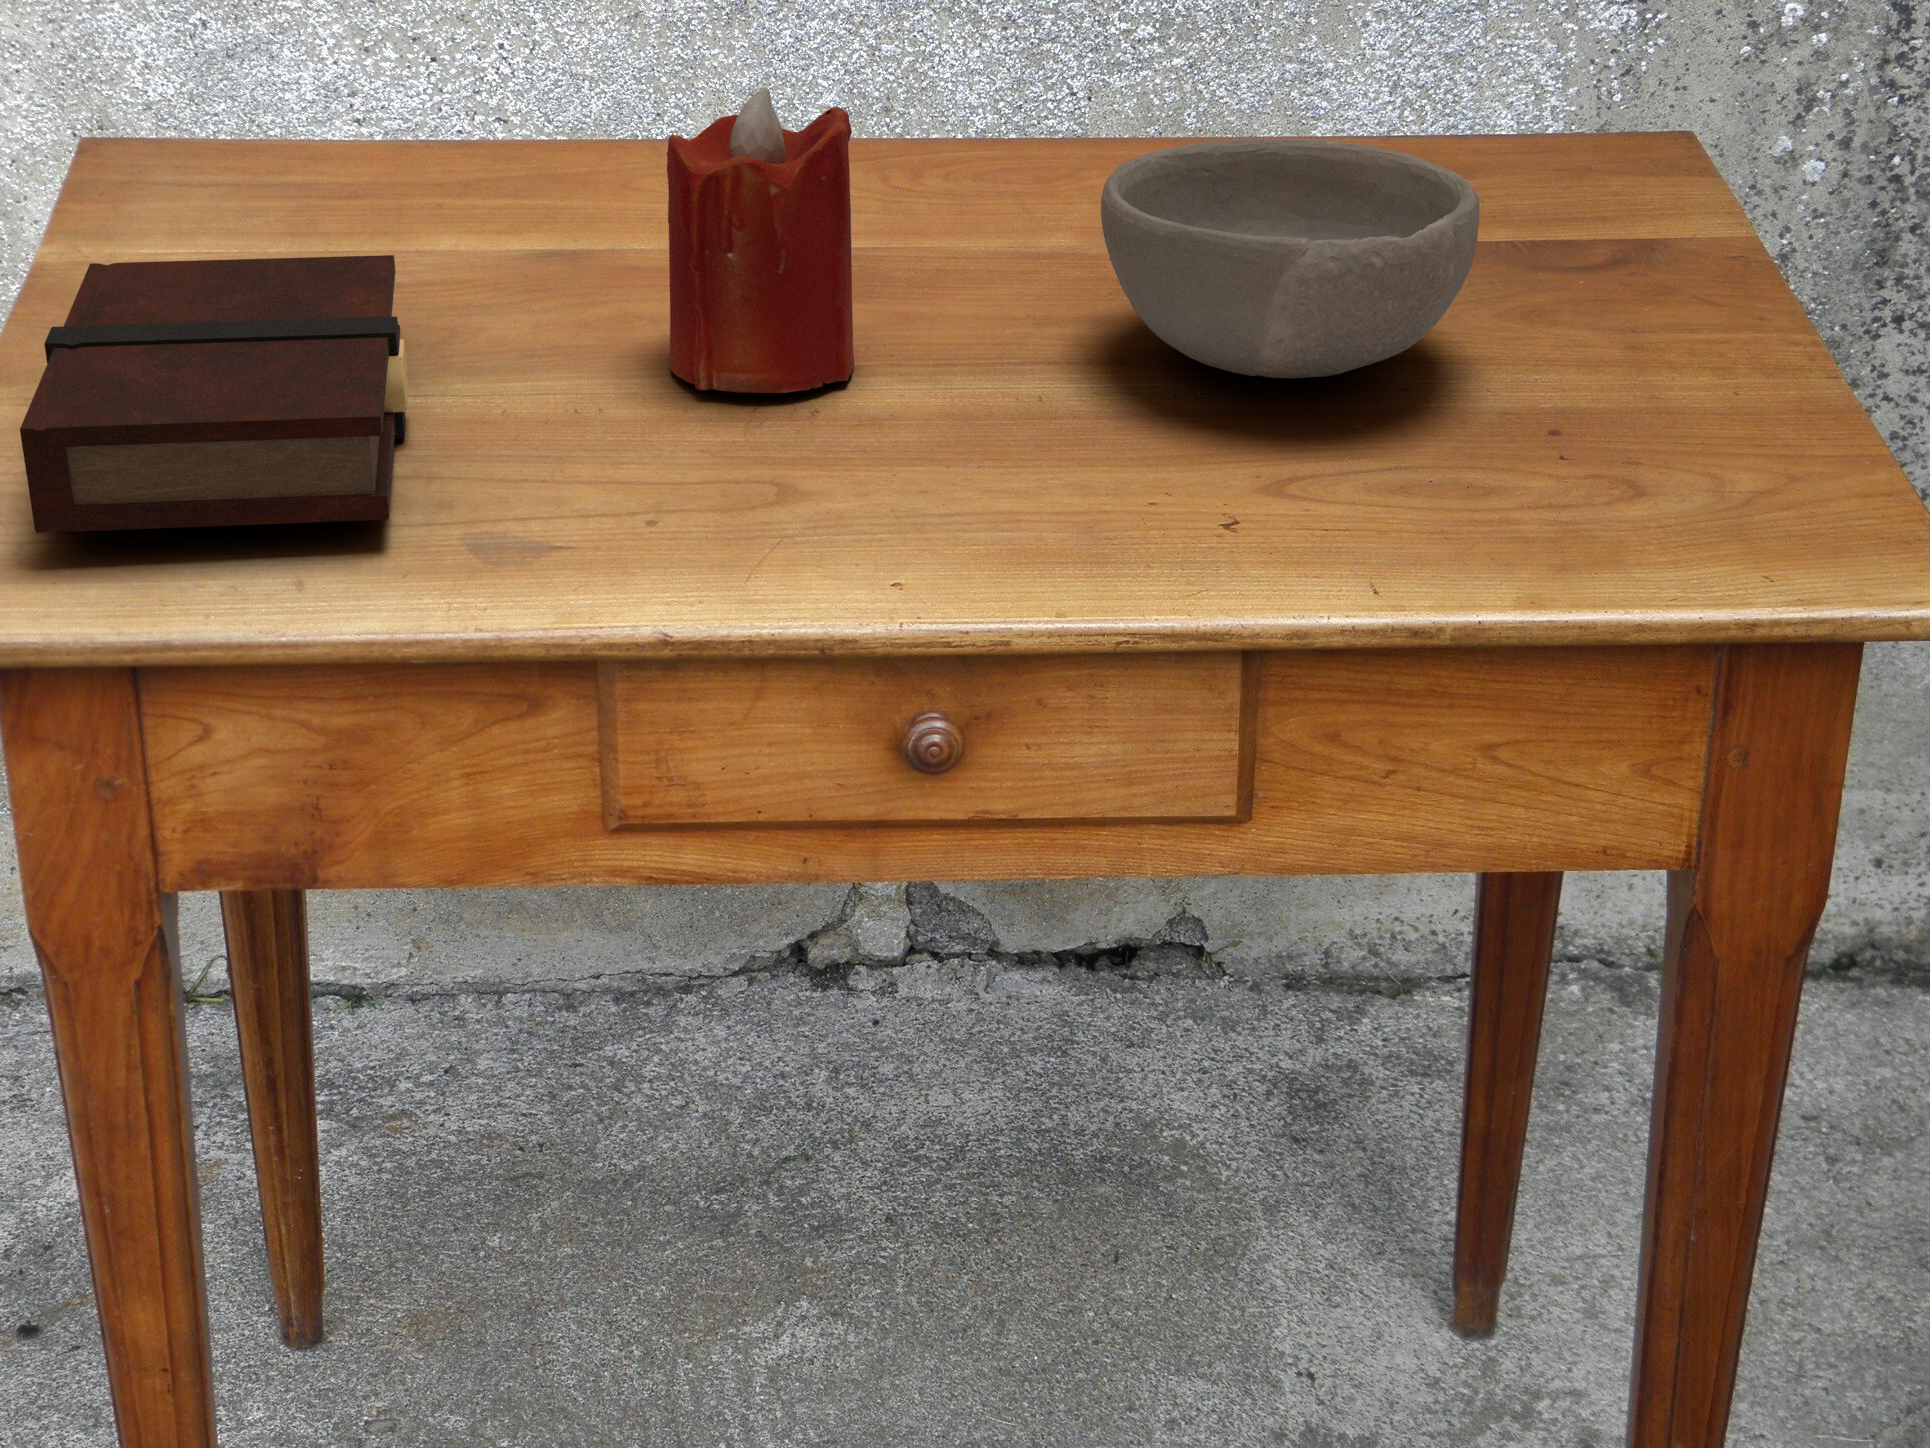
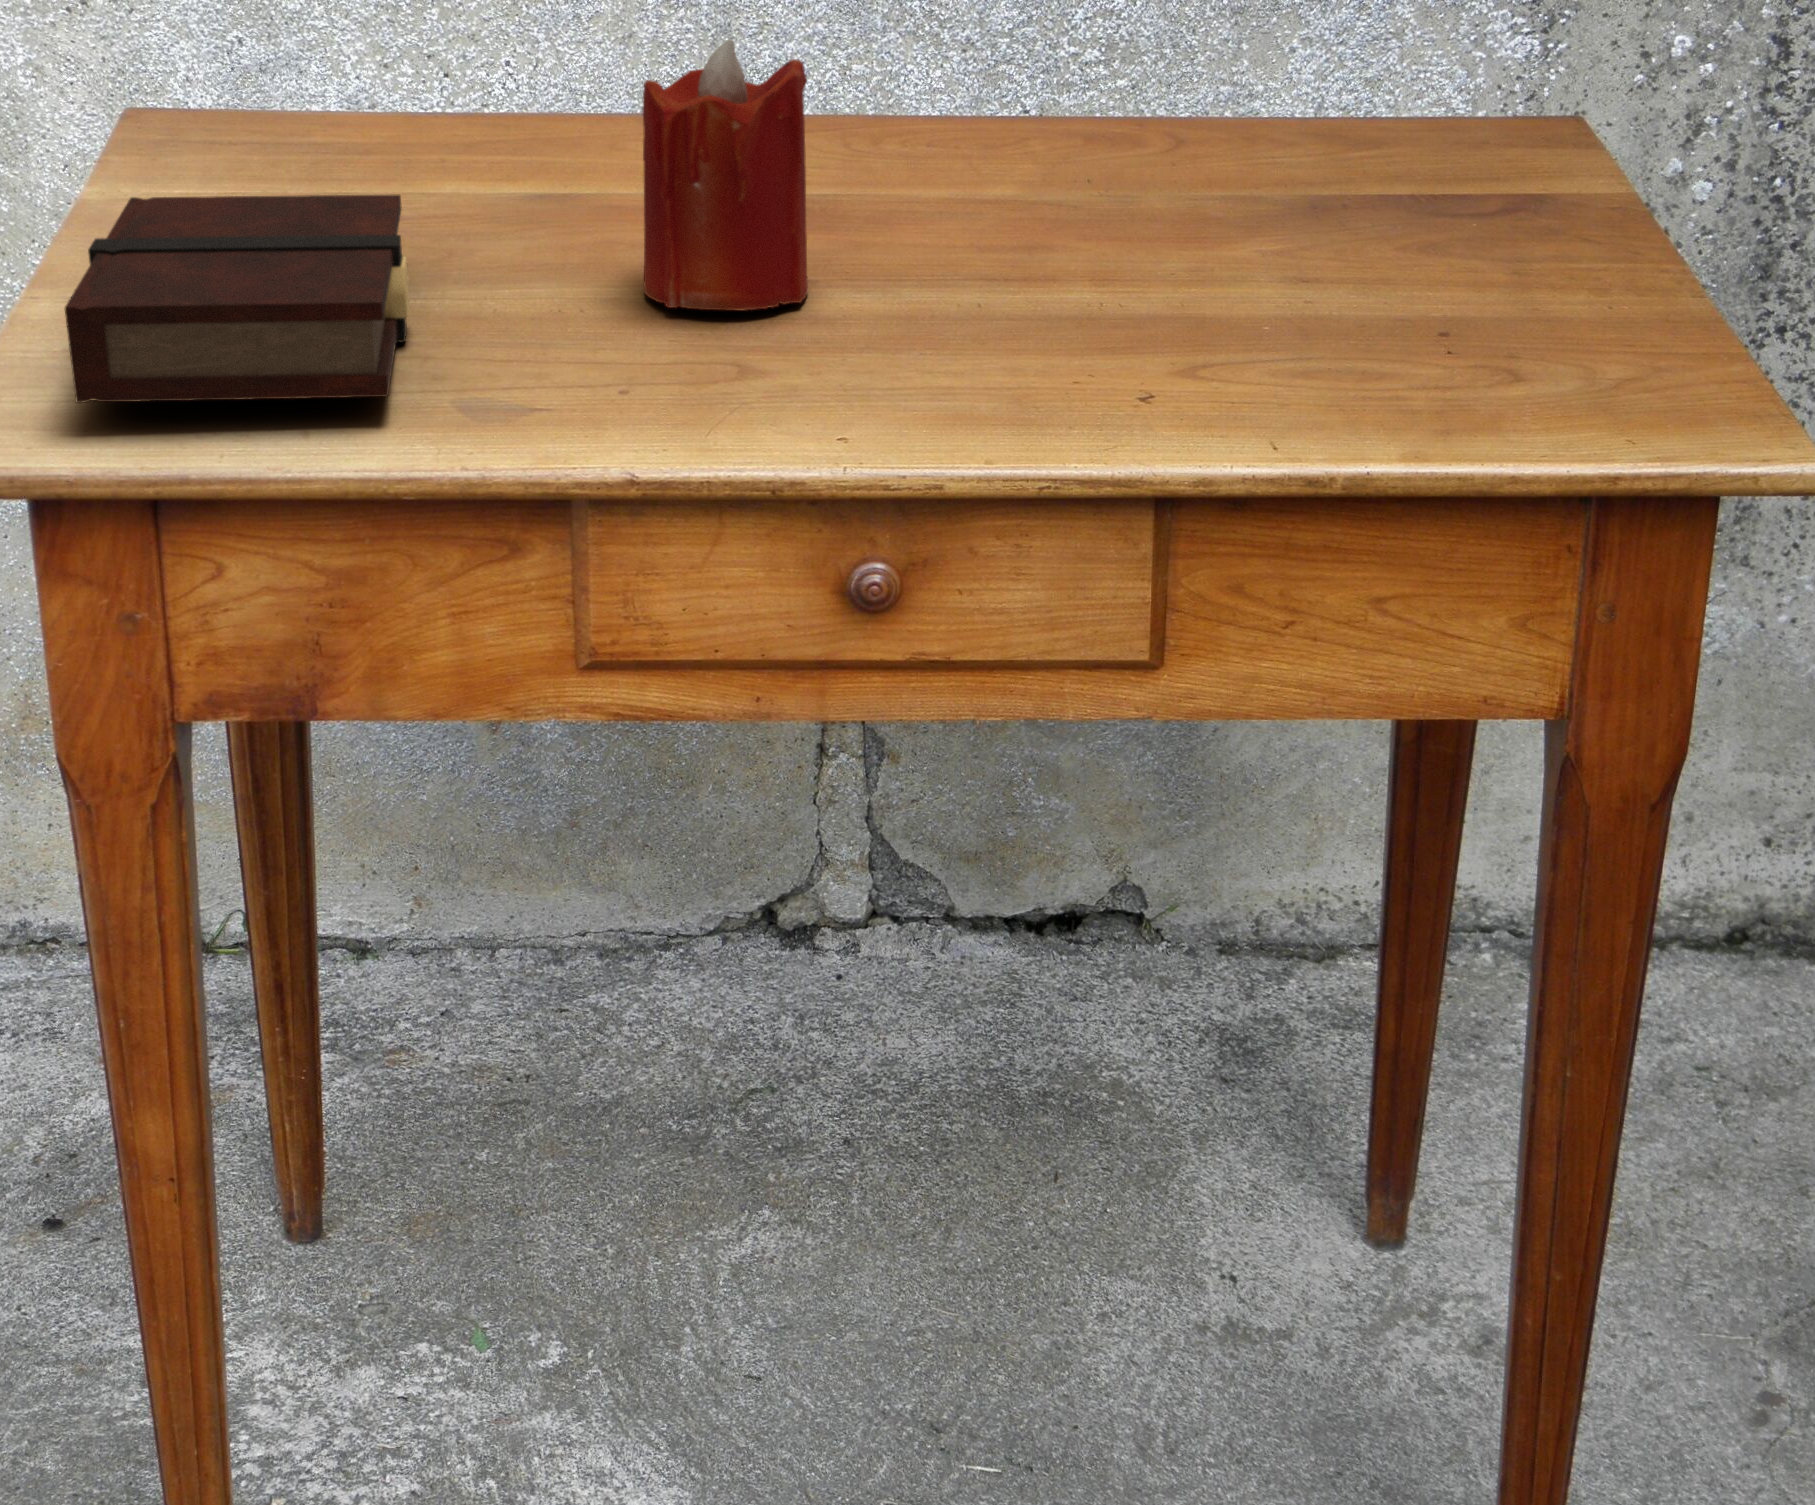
bowl: present [1101,139,1480,378] -> none [1029,101,1364,301]

